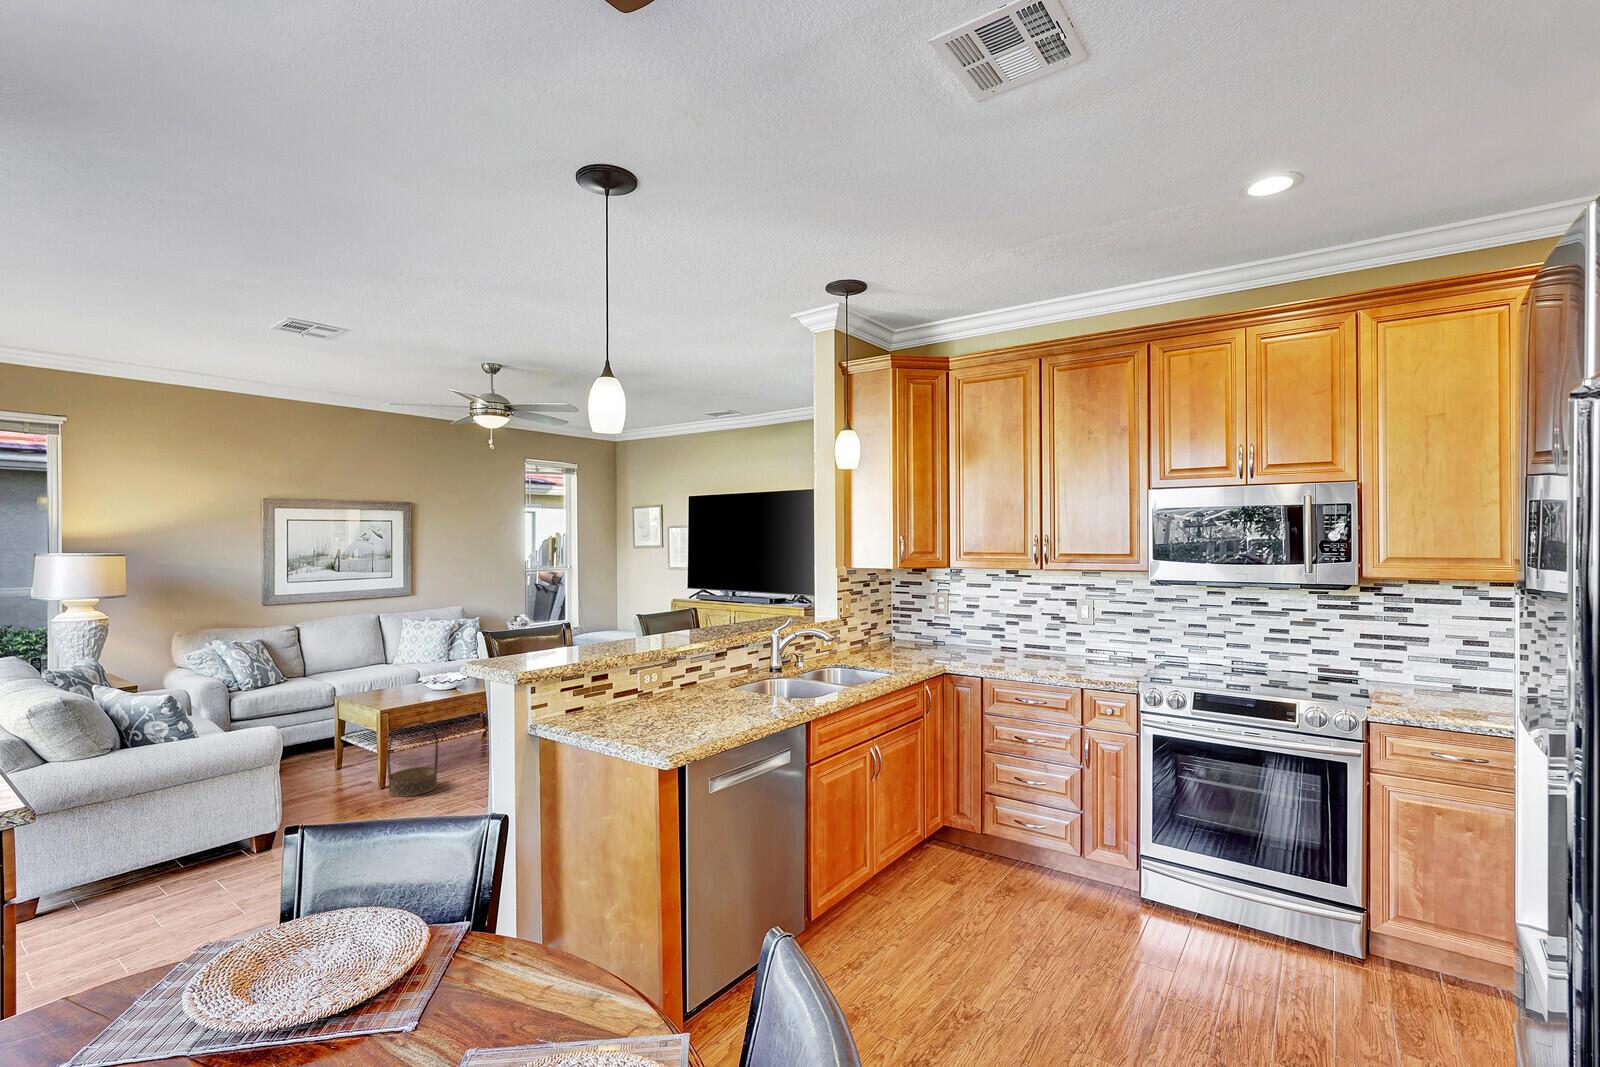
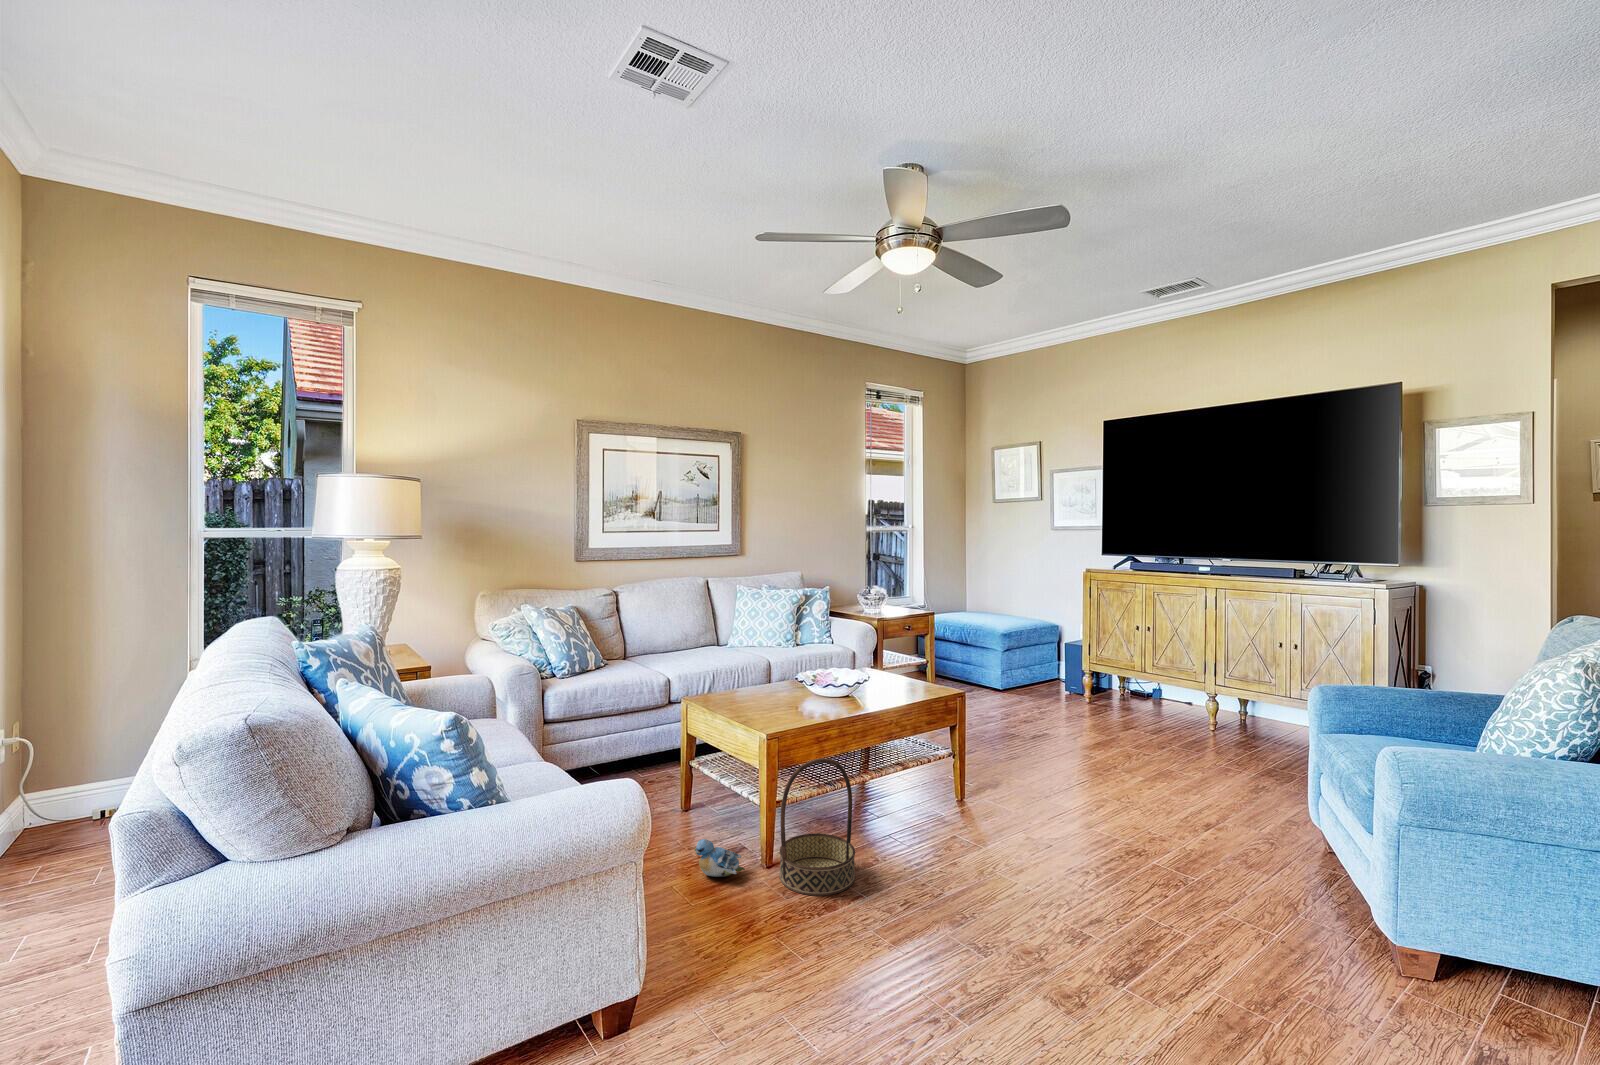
plush toy: none [332,774,366,795] -> present [695,839,745,877]

